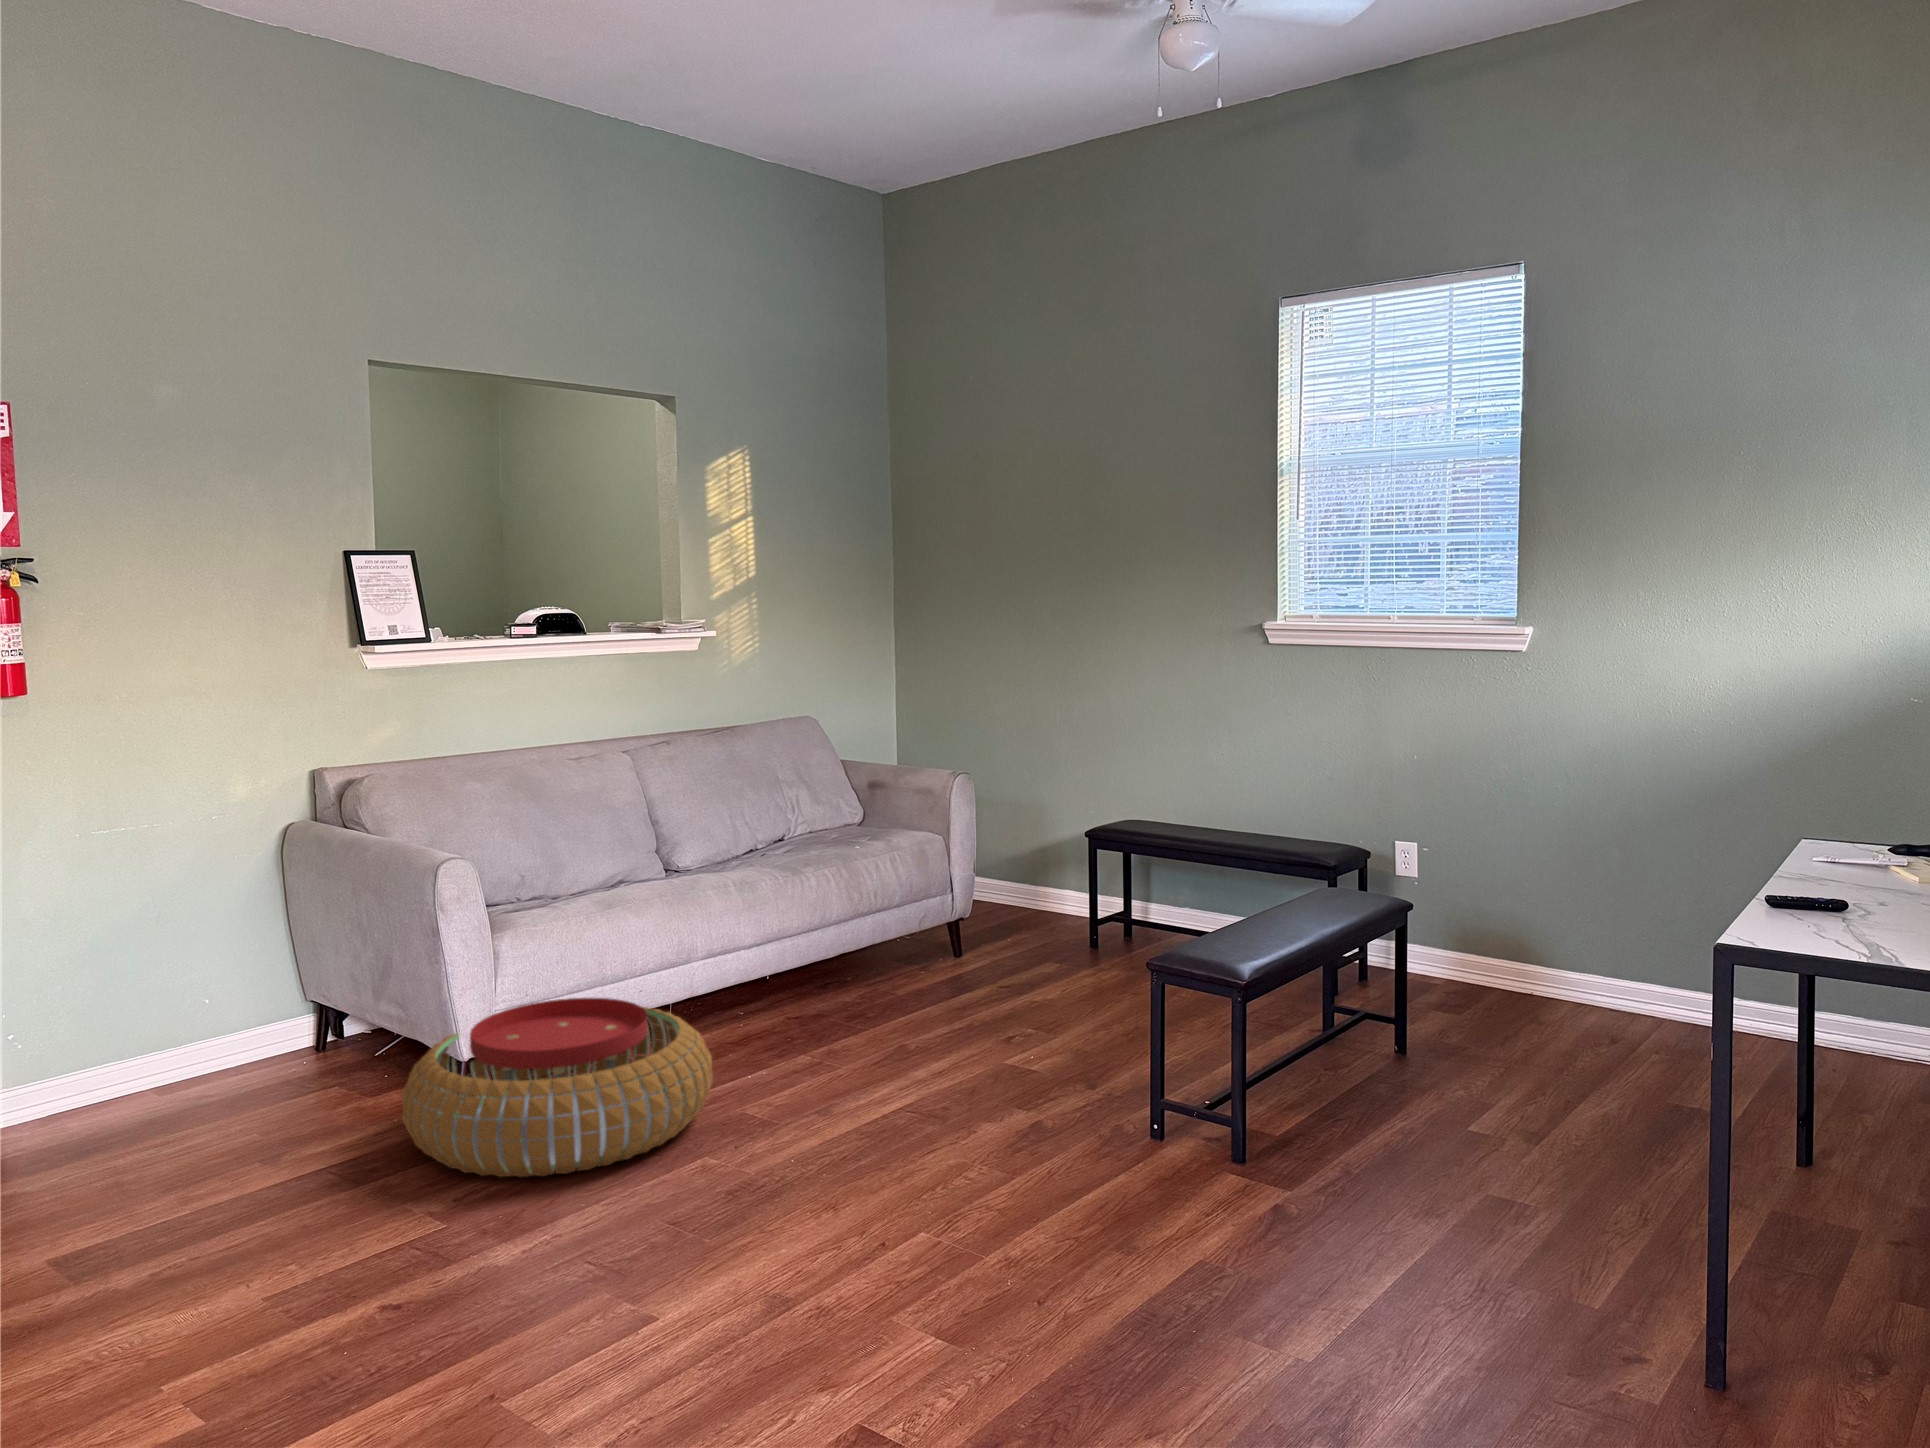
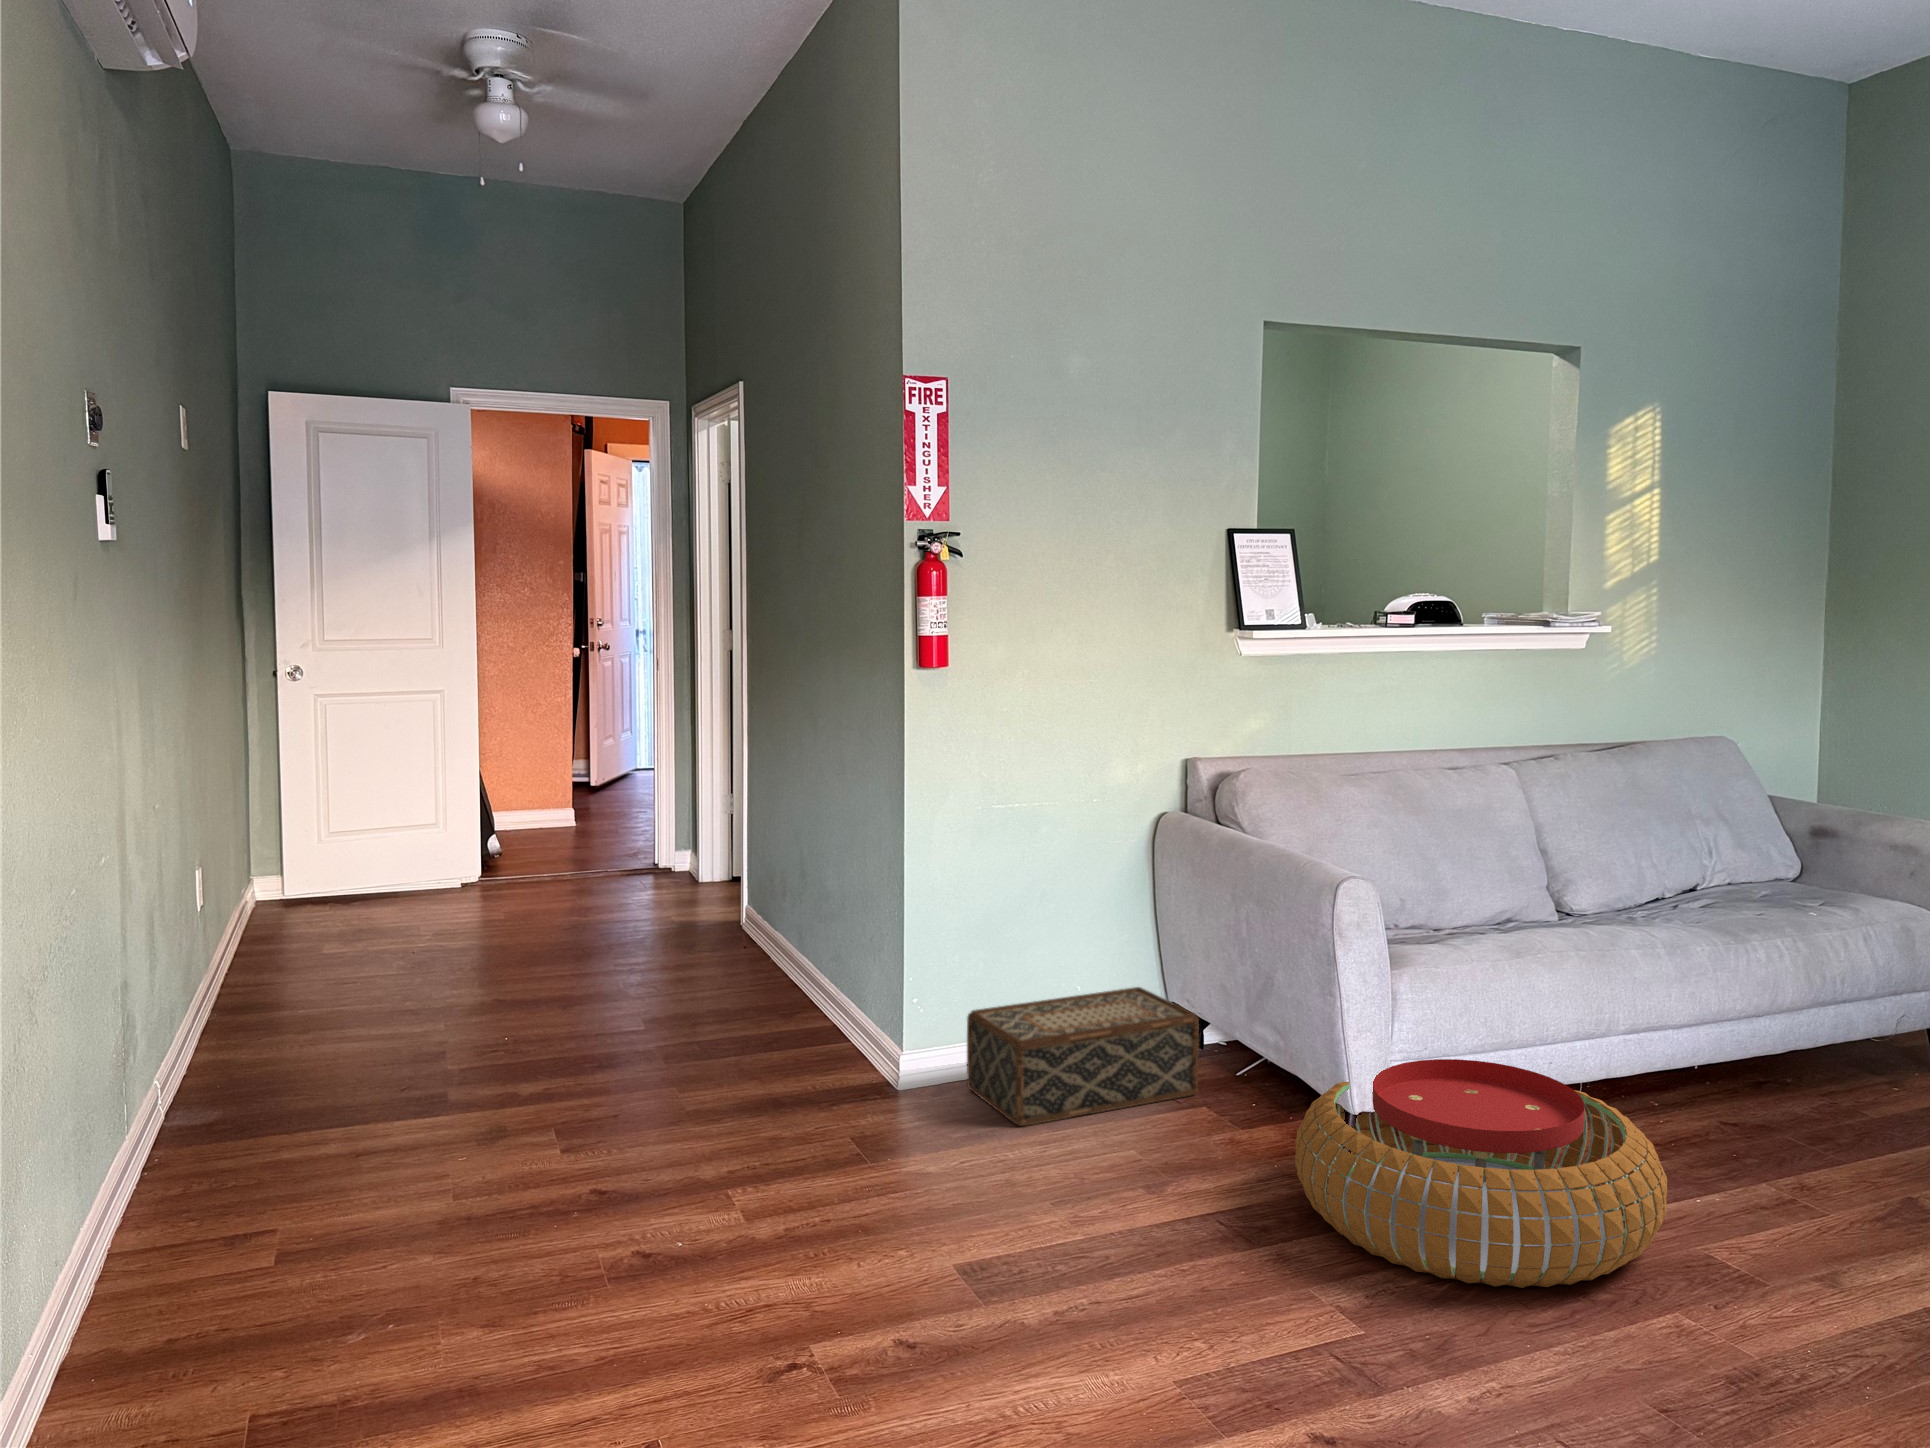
woven basket: none [73,987,333,1137] -> present [967,987,1199,1126]

